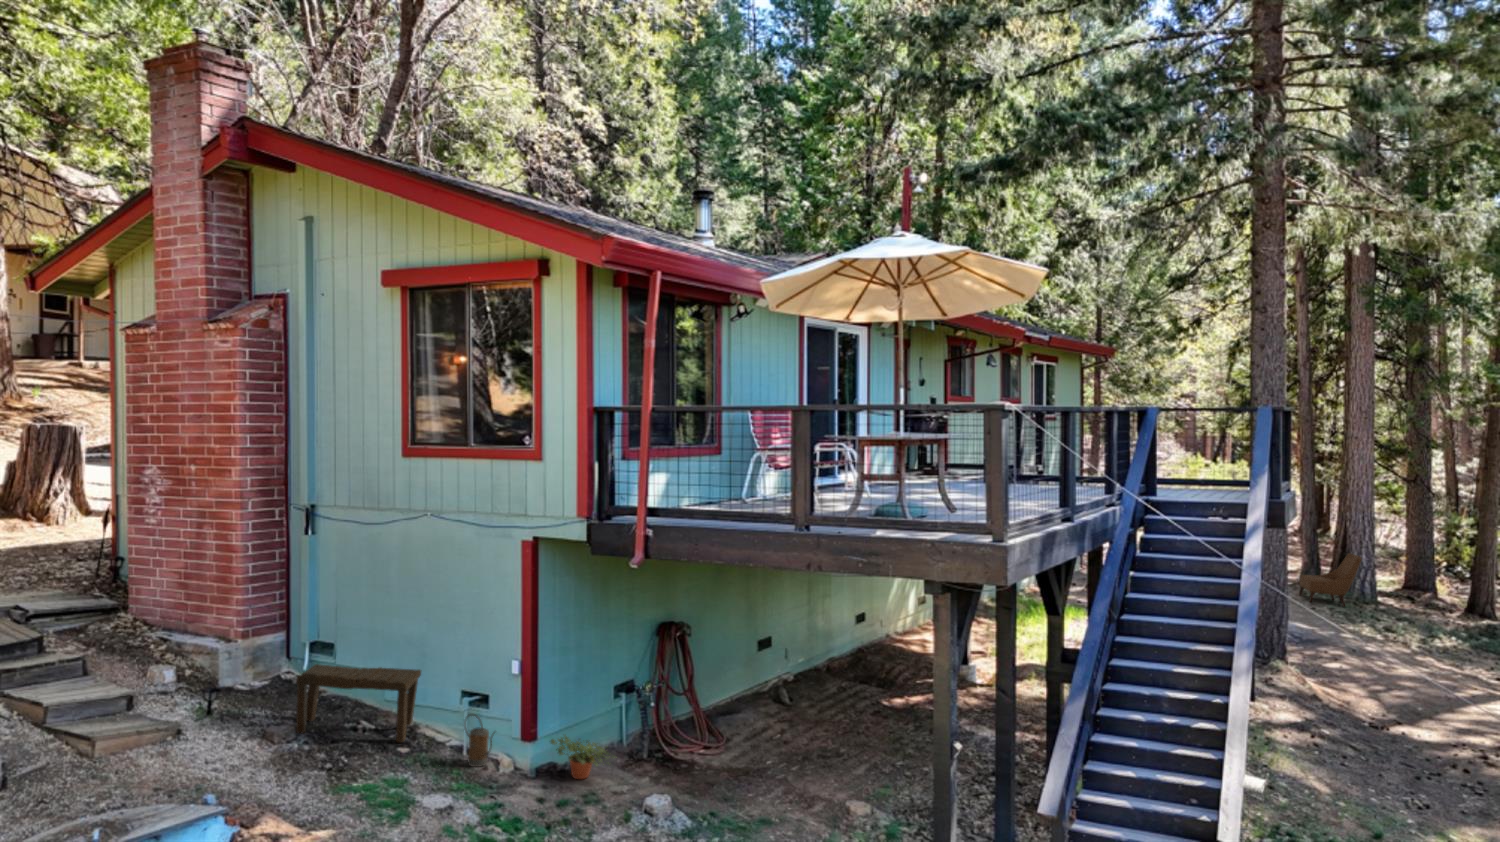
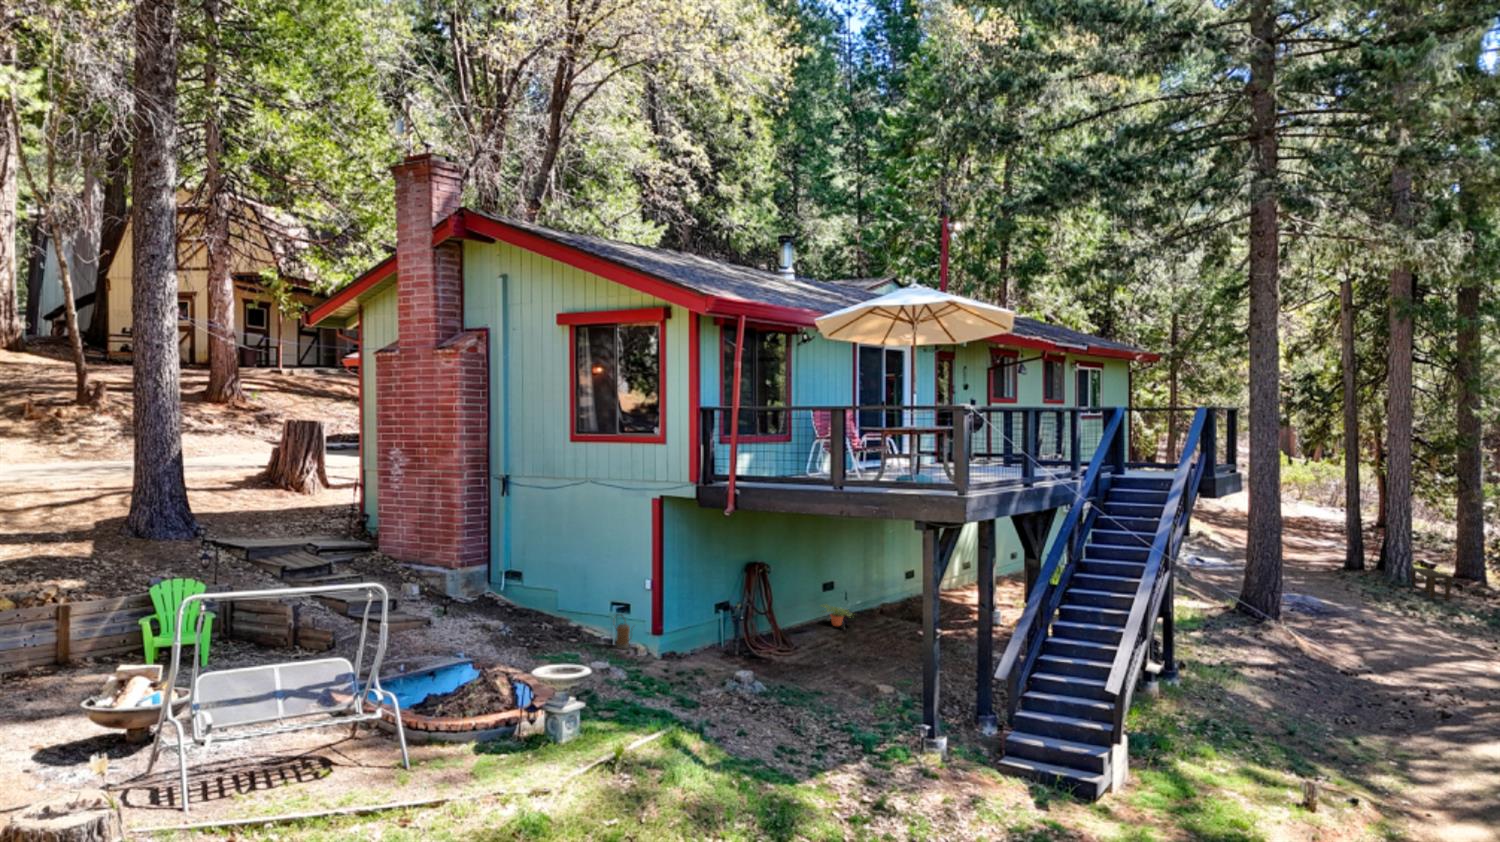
chair: present [1299,553,1362,606] -> none [1331,537,1387,585]
bench: present [296,664,421,743] -> present [1412,567,1452,600]
potted plant: present [550,736,615,779] -> present [821,605,852,626]

